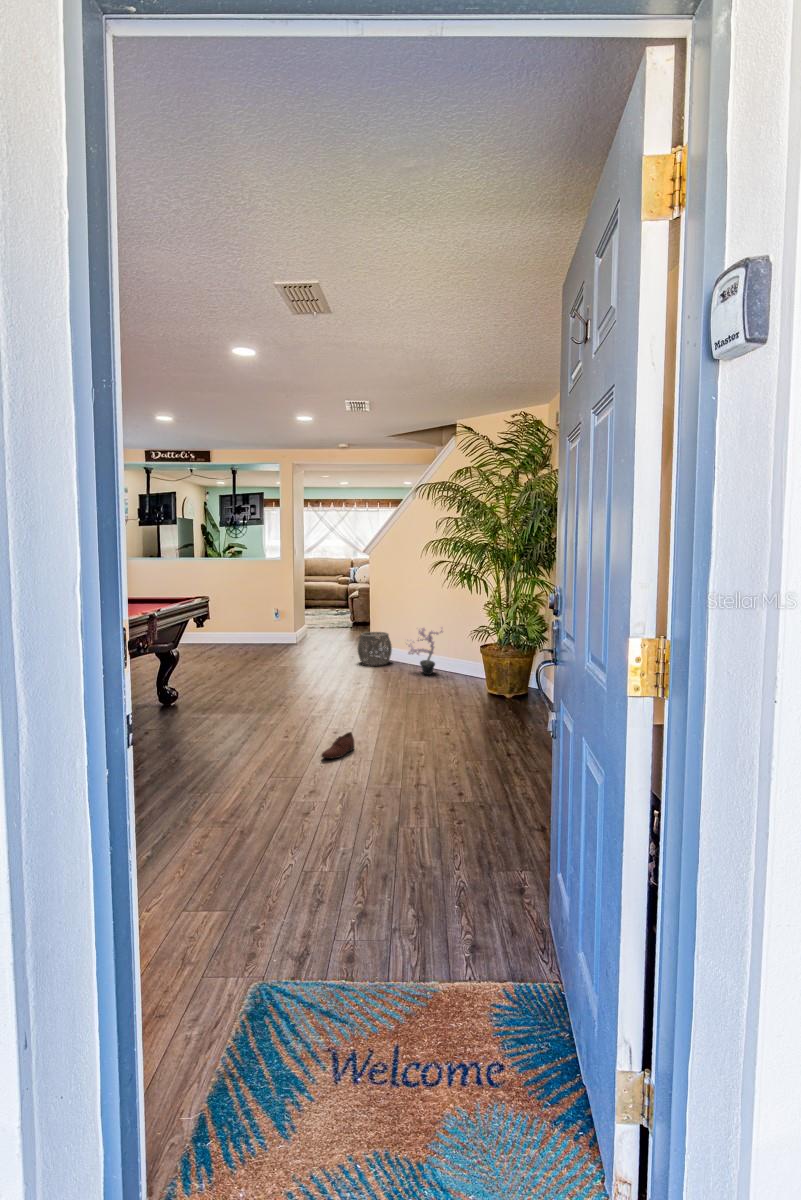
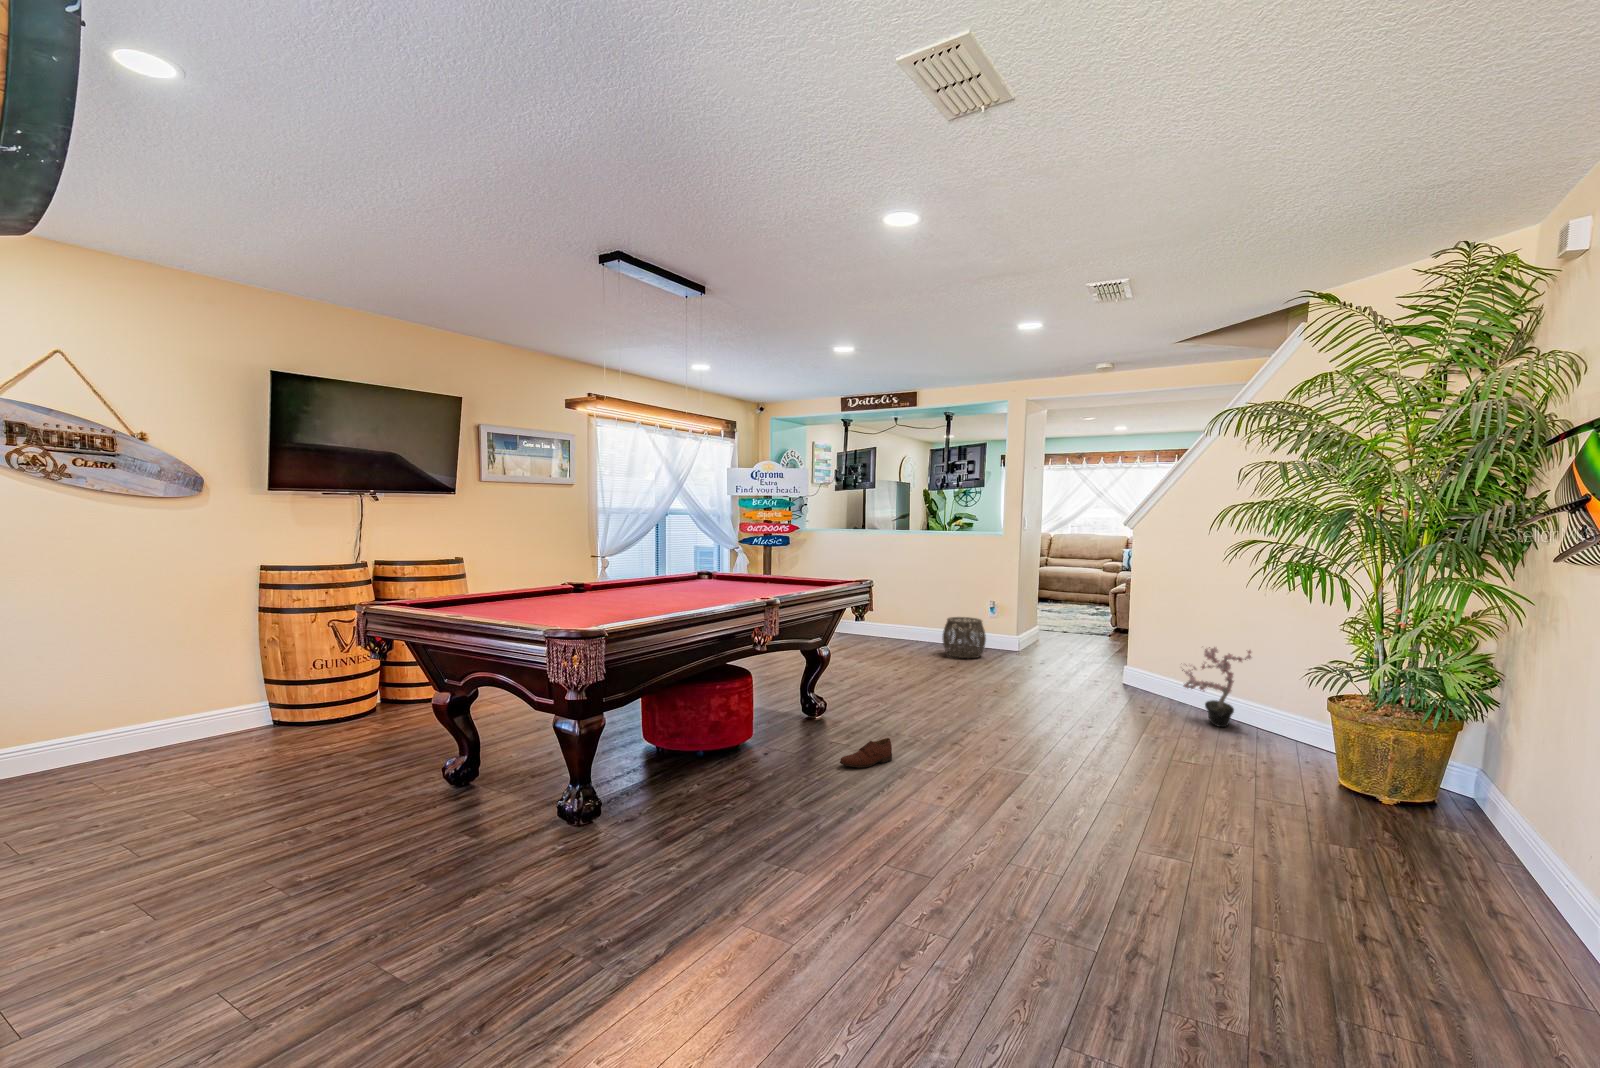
woven basket: present [357,632,392,665] -> present [942,617,986,658]
shoe: present [322,732,355,758] -> present [840,738,892,767]

